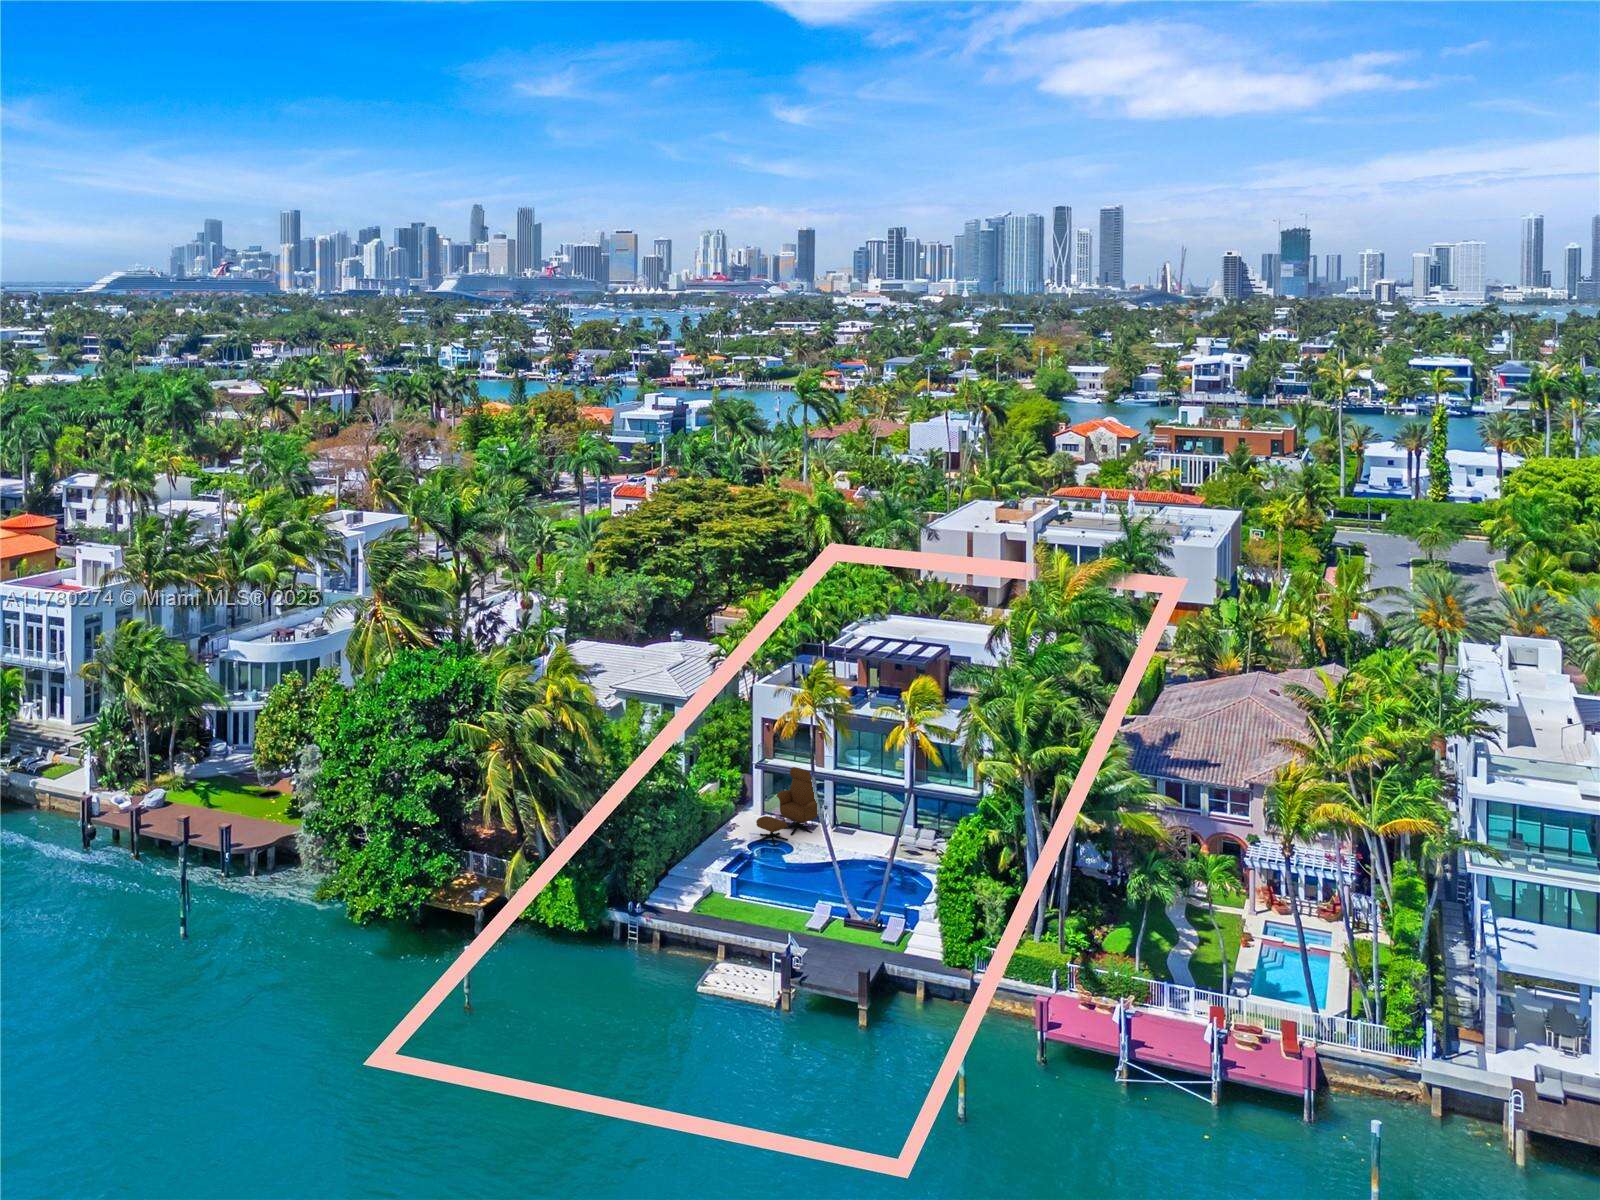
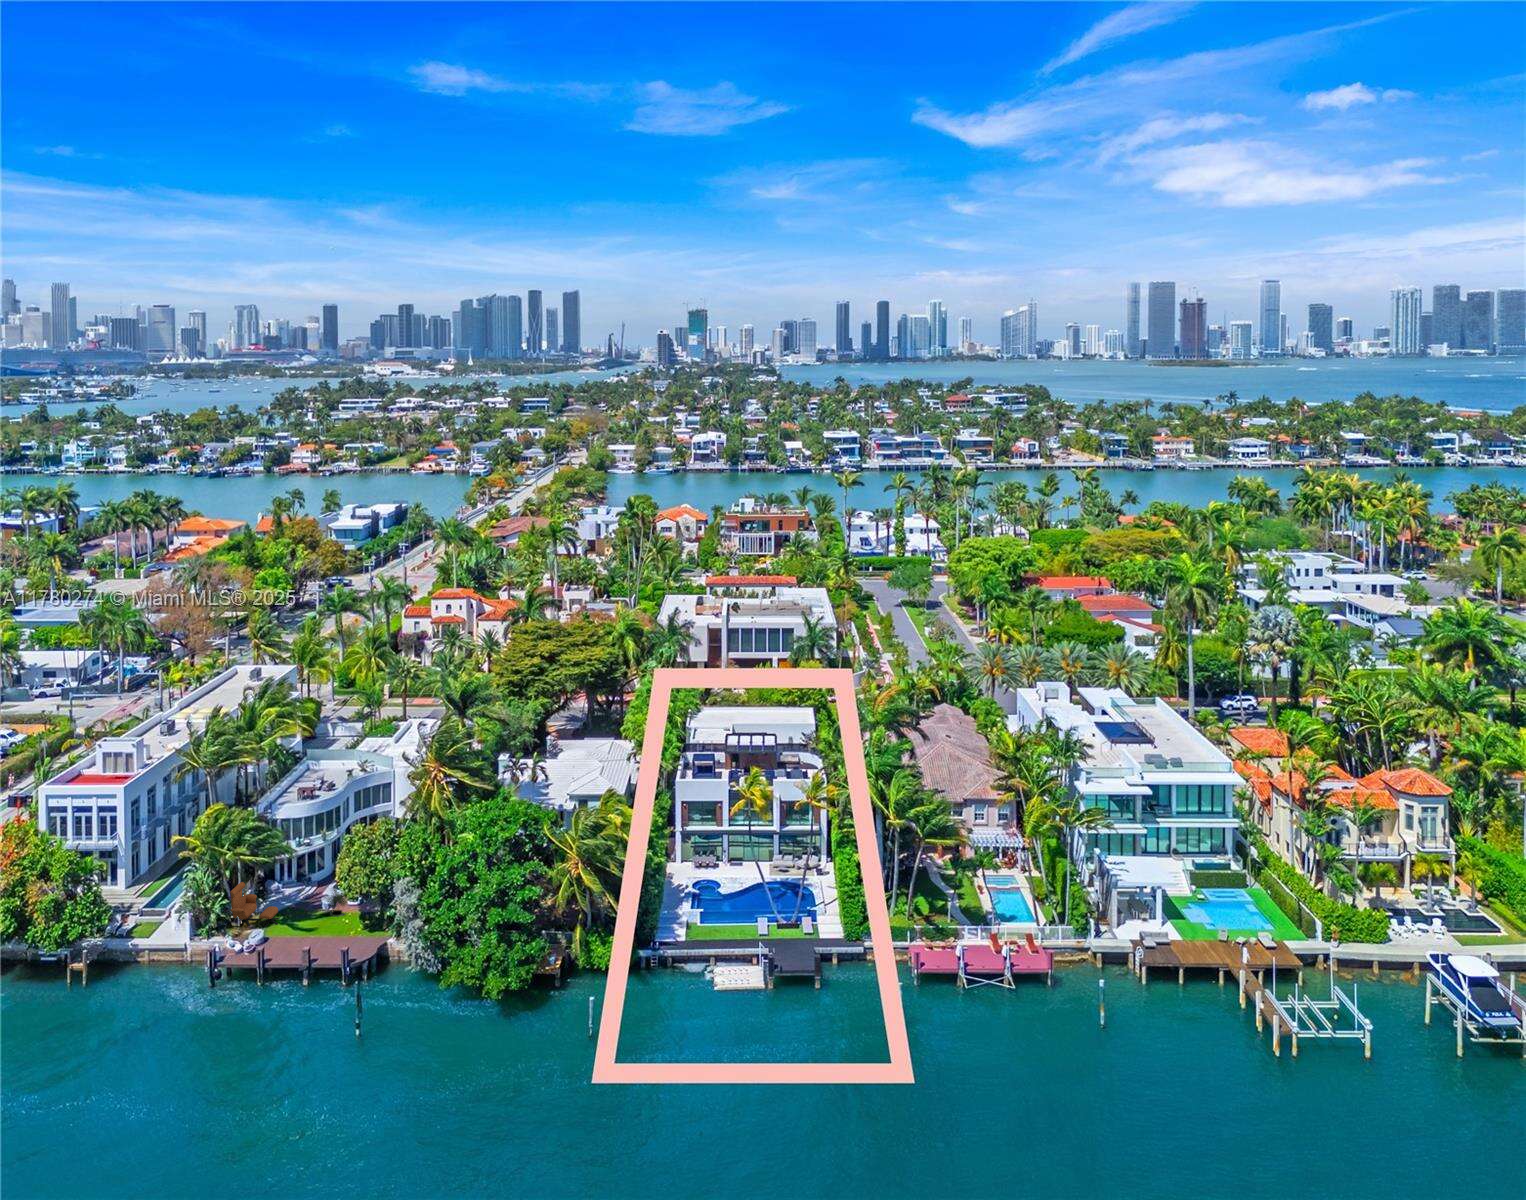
lounge chair: present [756,767,818,845] -> present [230,882,280,927]

